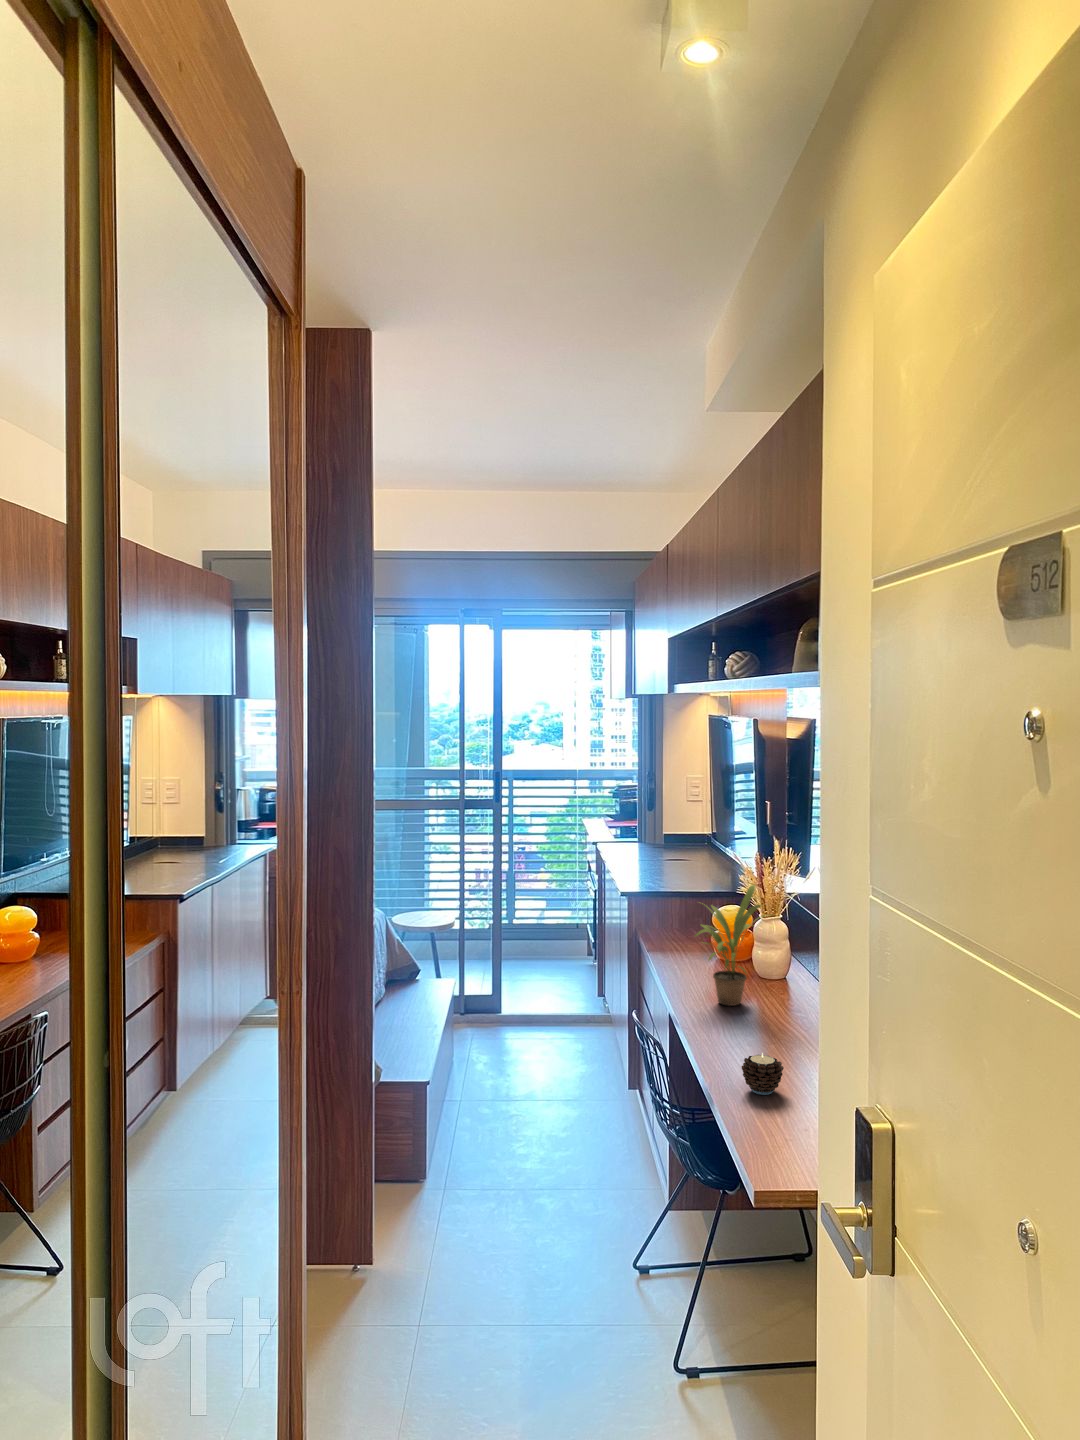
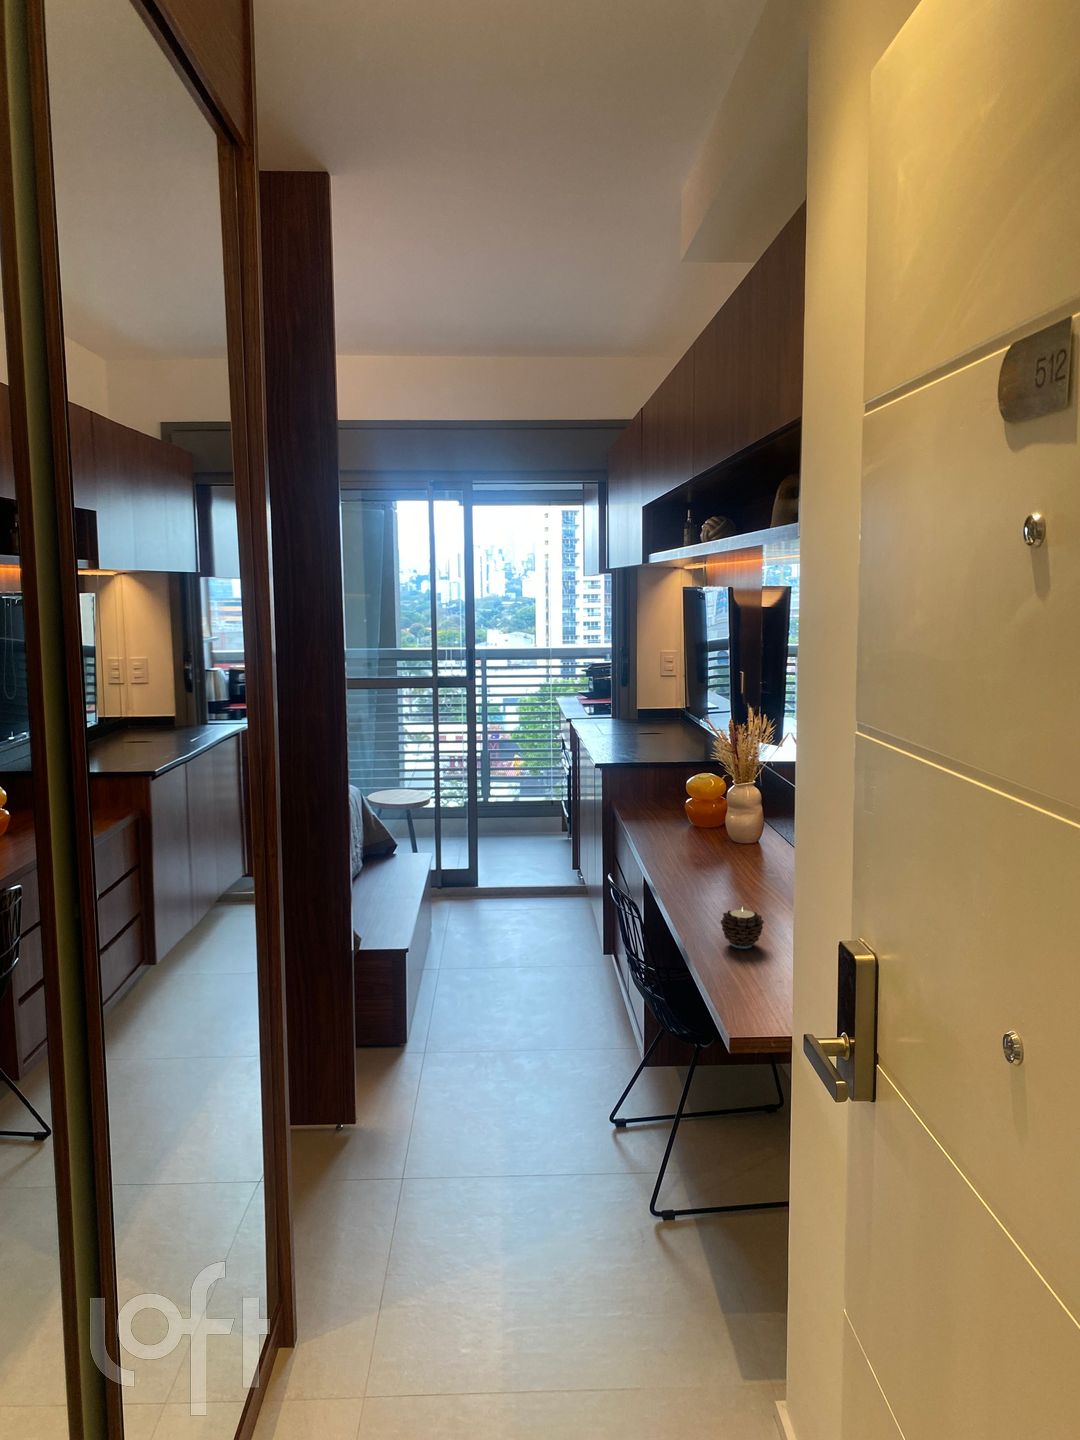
potted plant: present [695,885,761,1006] -> none [669,747,752,867]

